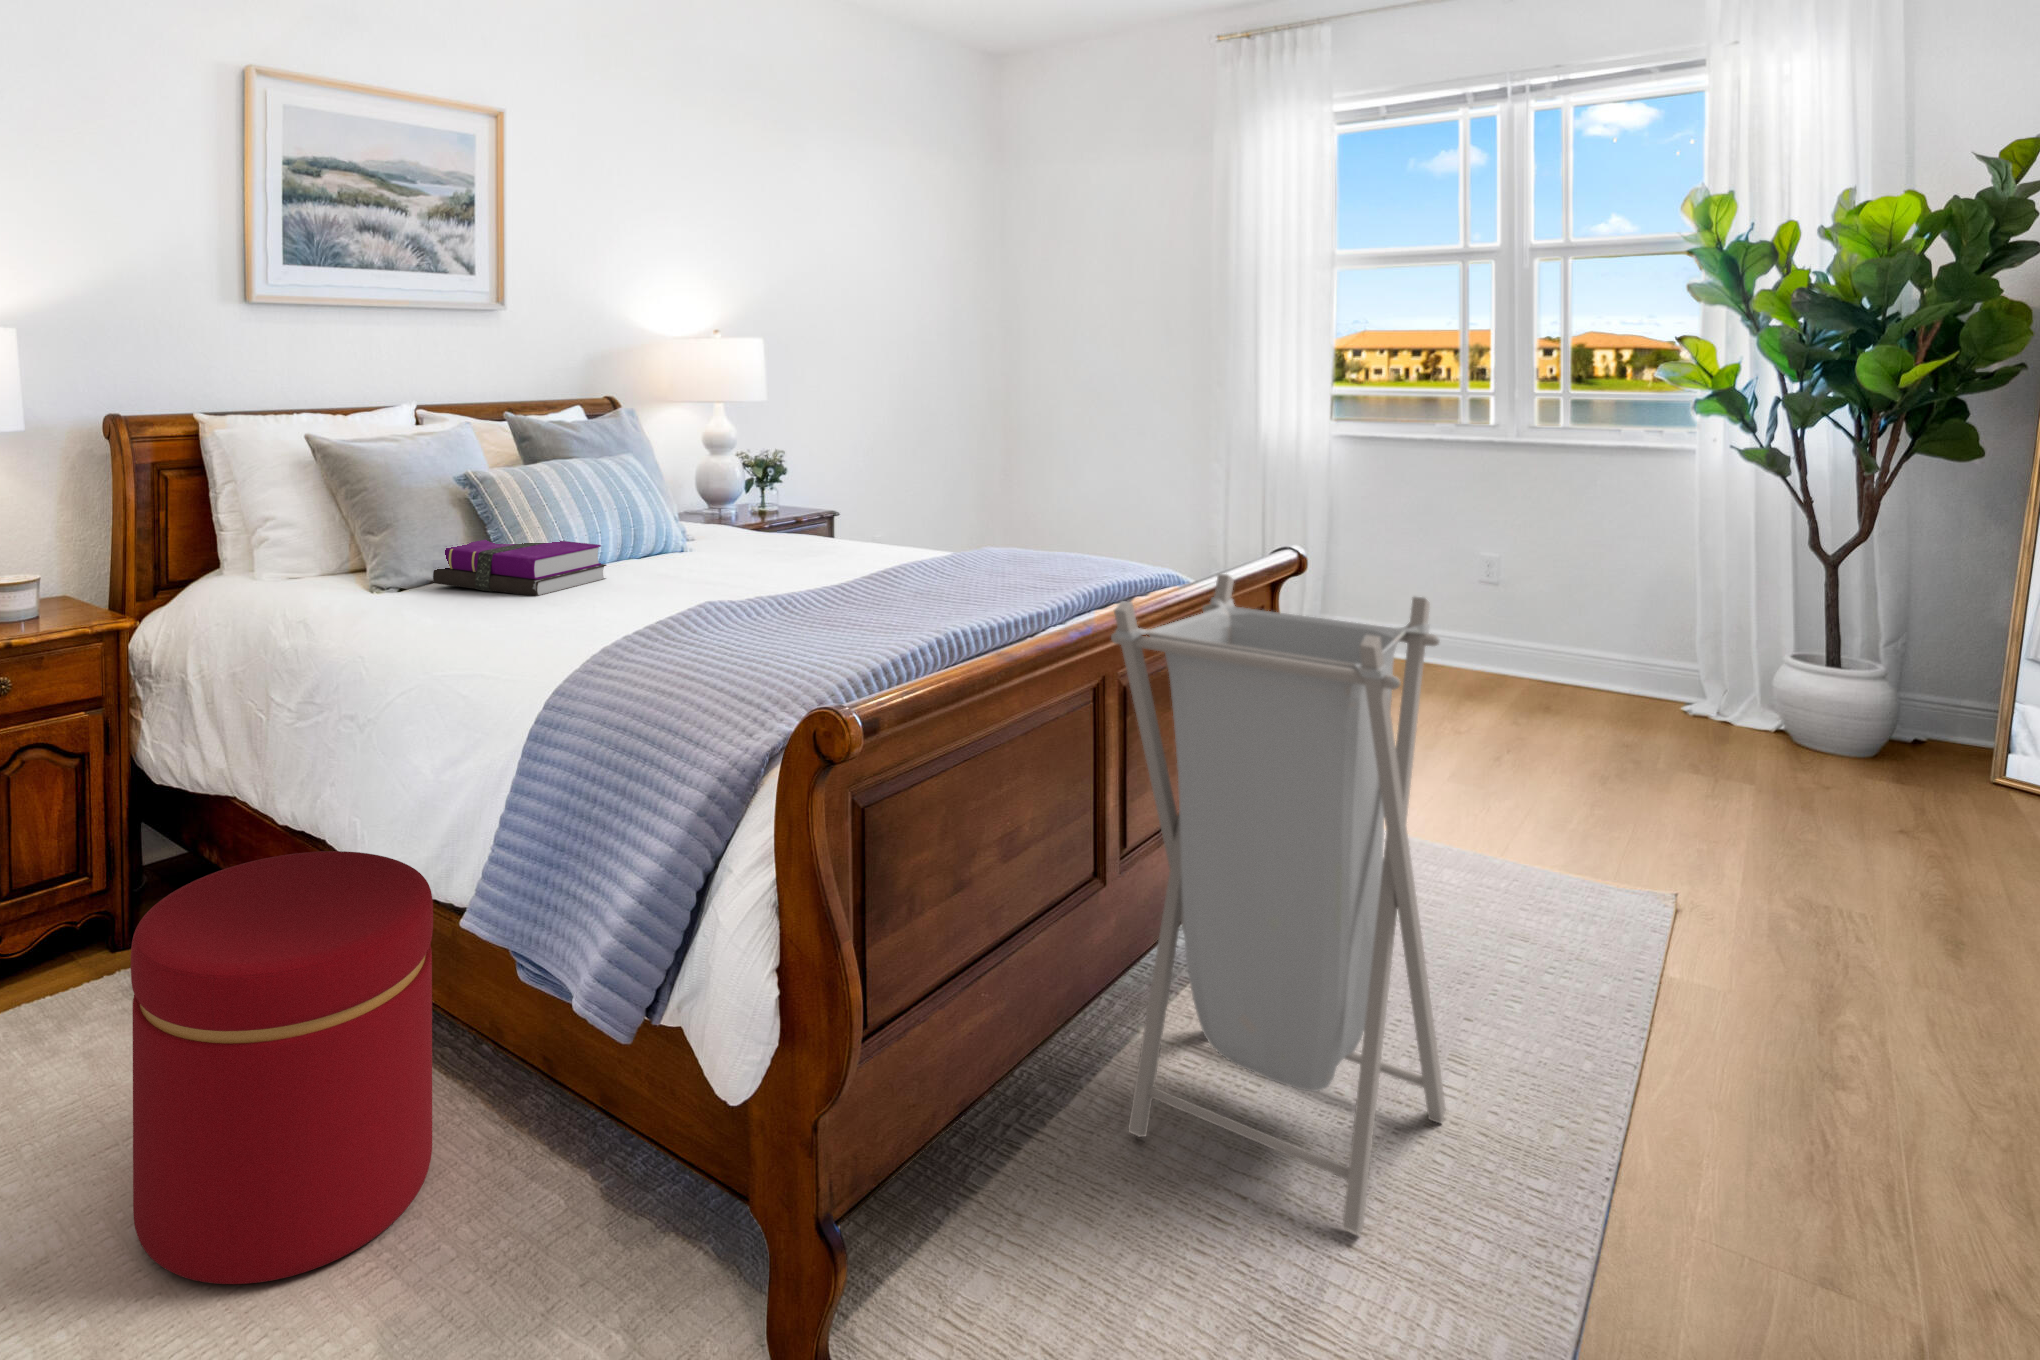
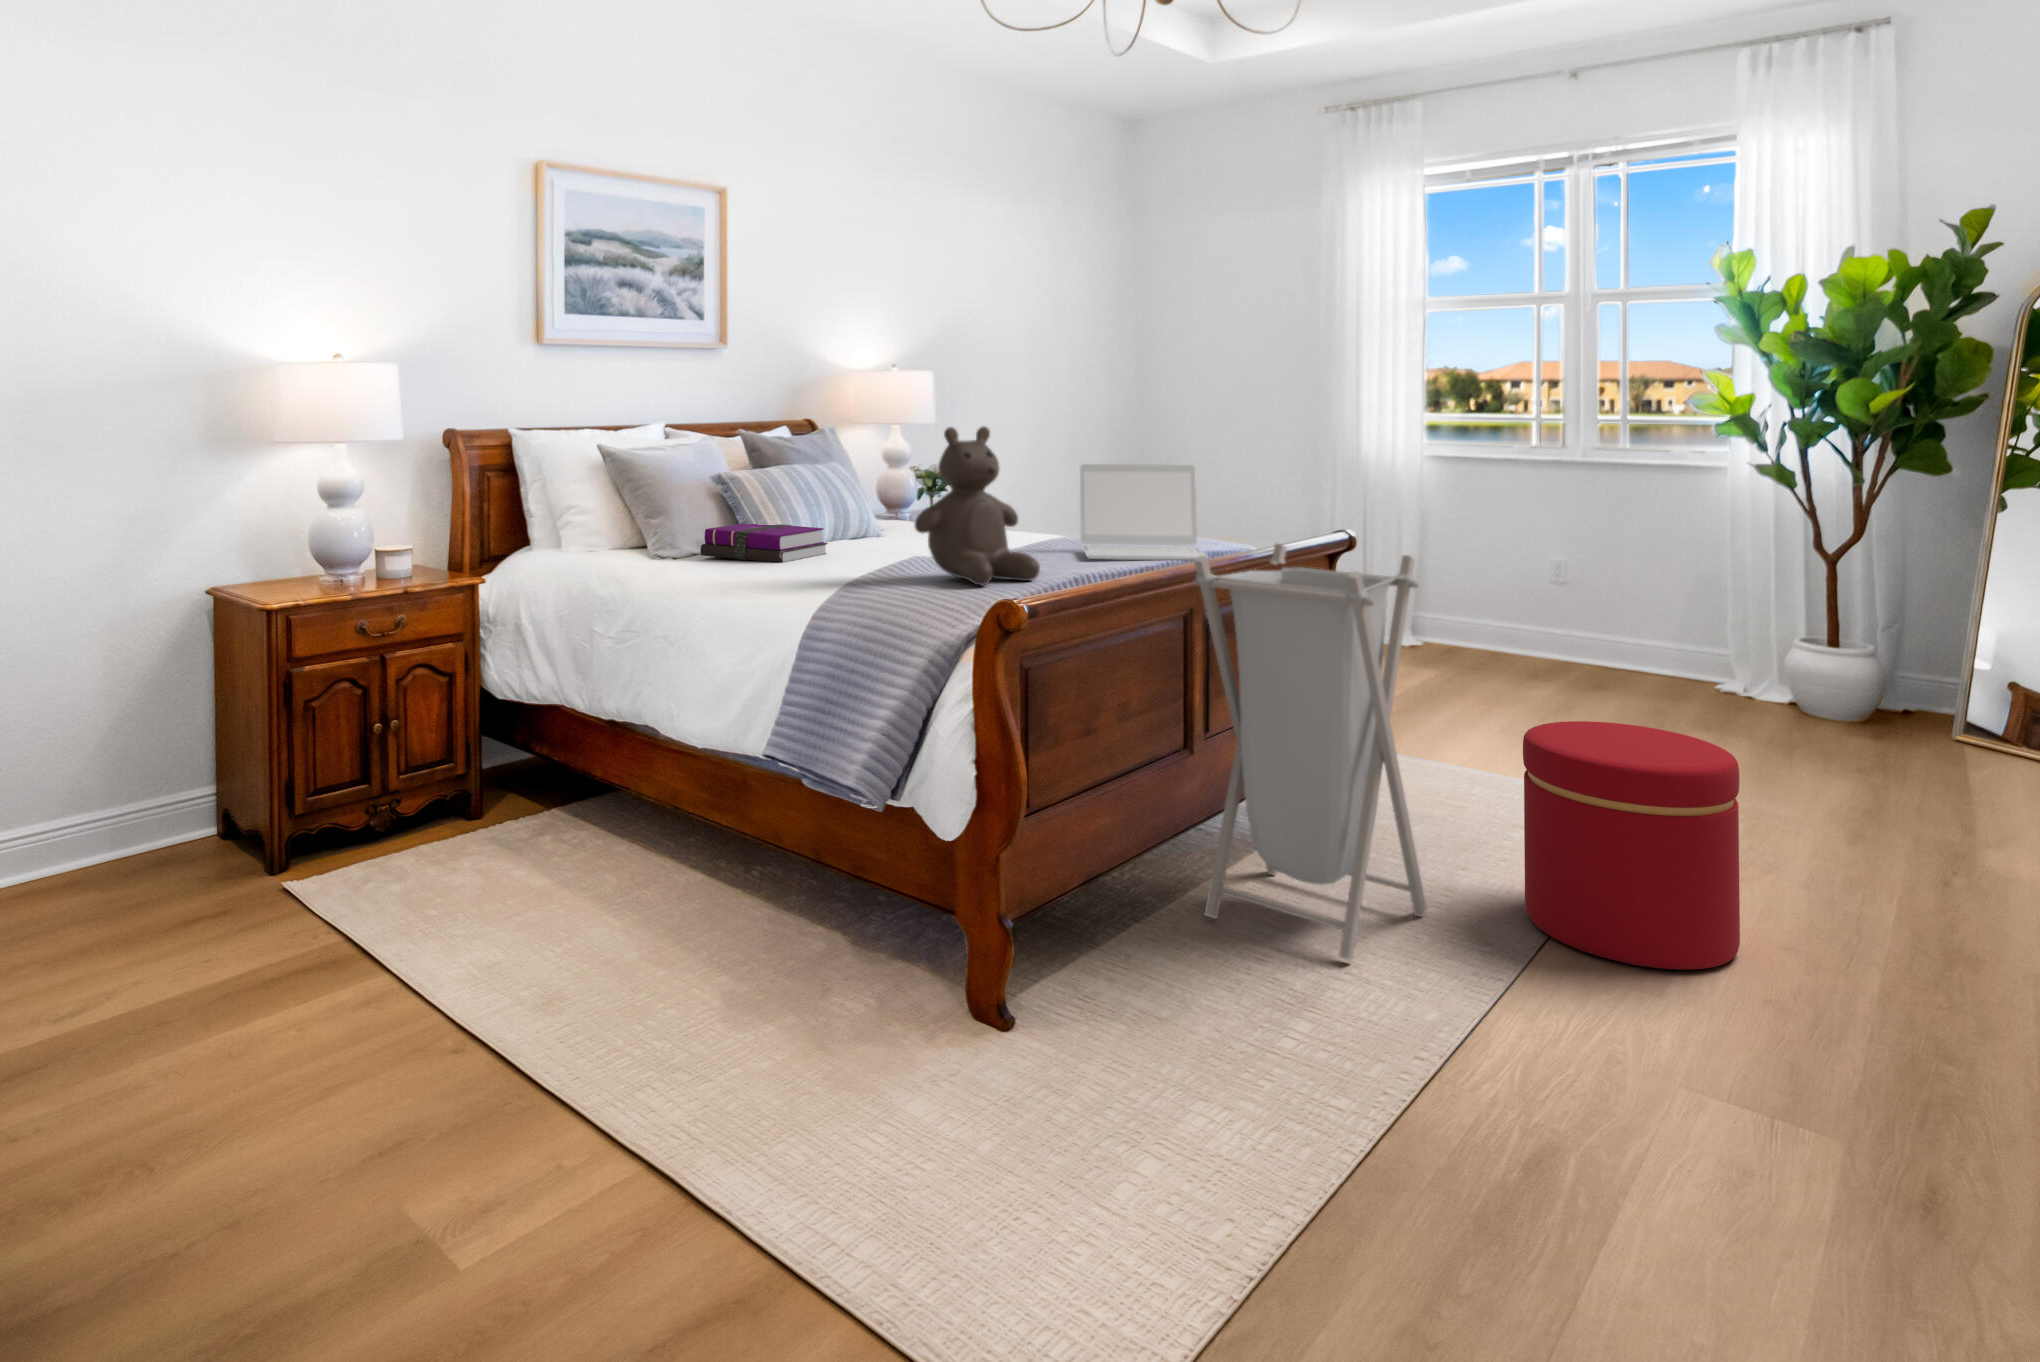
teddy bear: none [702,410,887,651] -> present [914,426,1040,585]
laptop: none [943,458,1123,596] -> present [1080,464,1209,560]
ottoman: present [131,851,433,1284] -> present [1523,721,1740,970]

